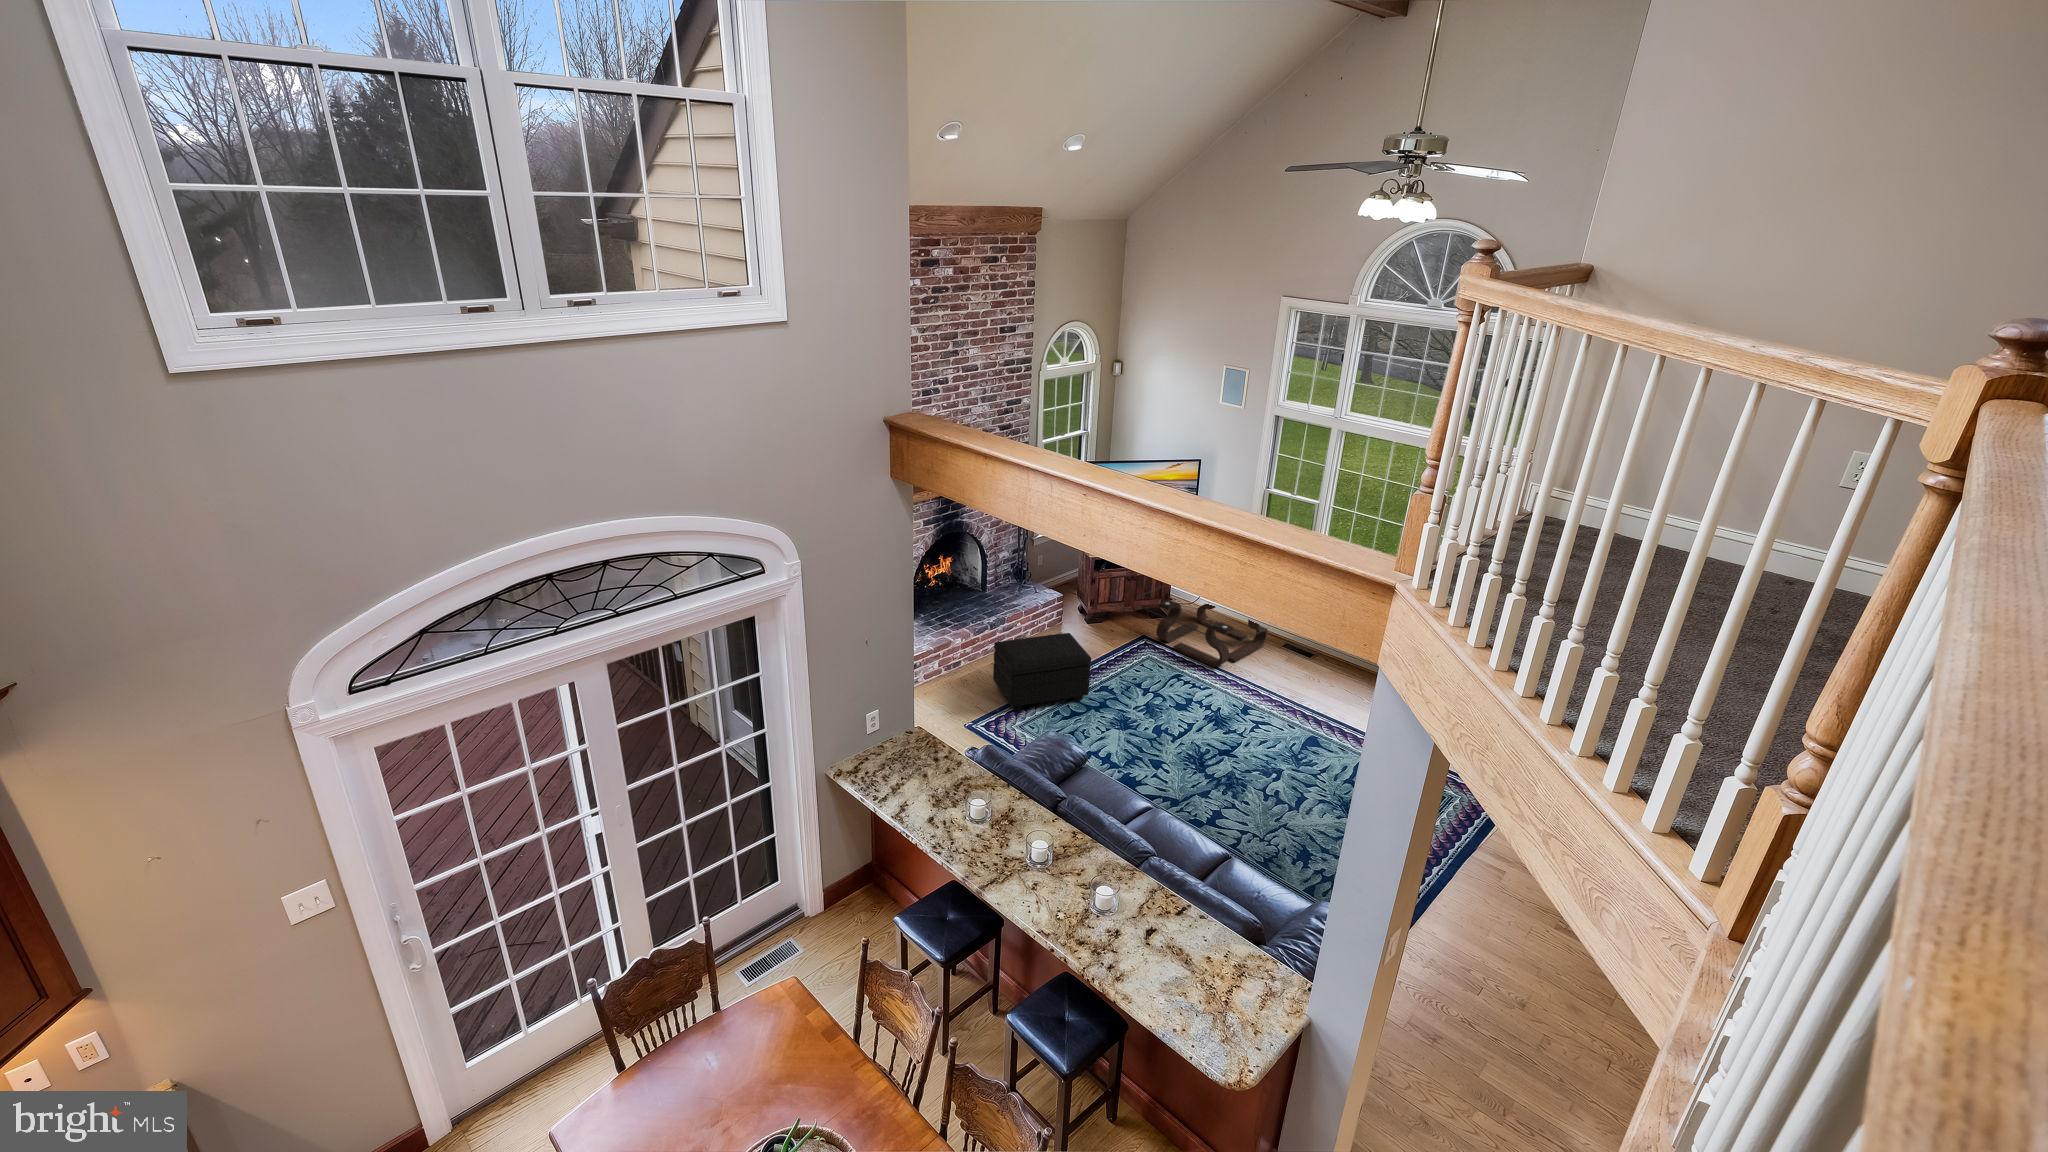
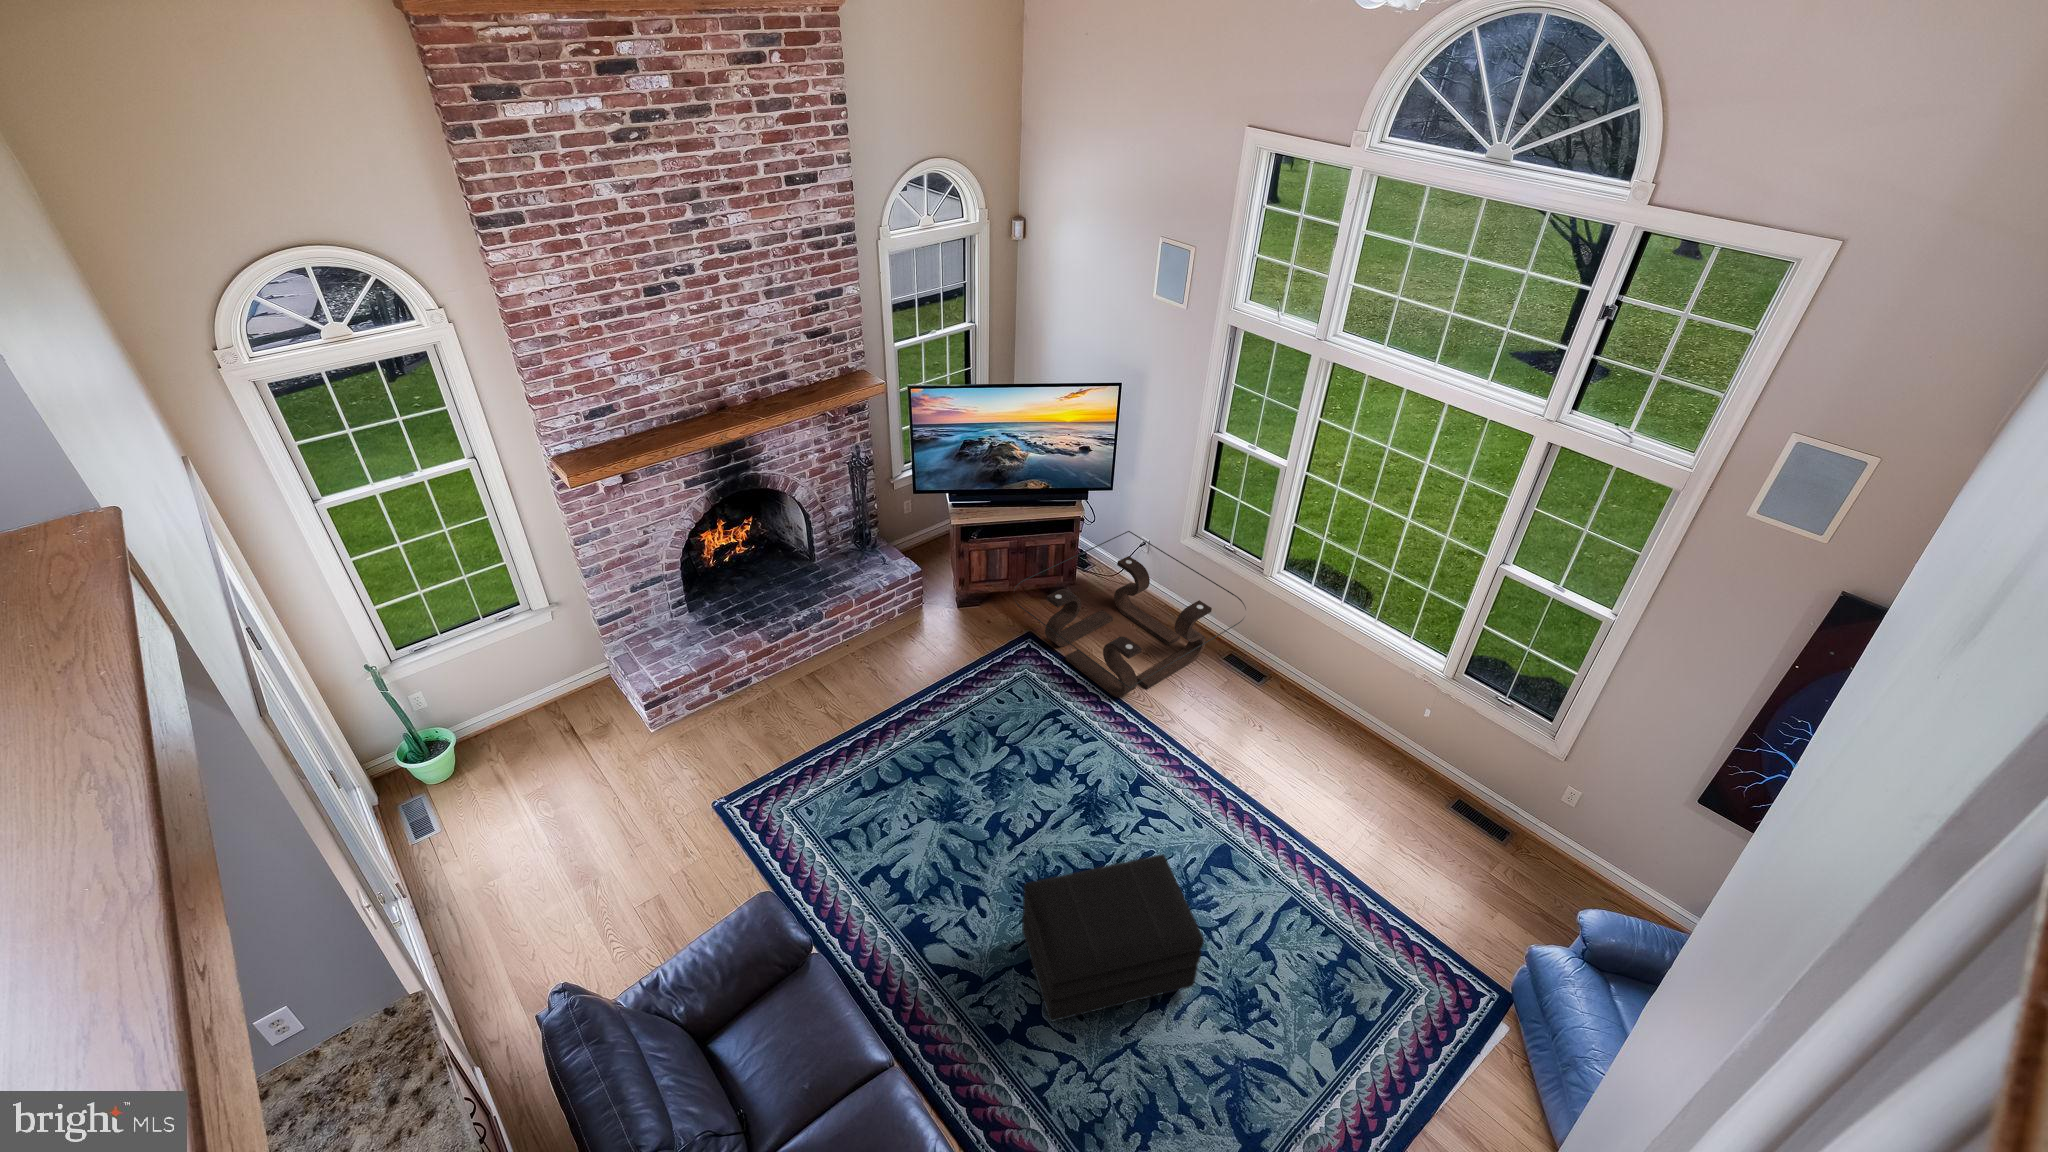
footstool: present [993,633,1091,710] -> present [1022,854,1205,1021]

